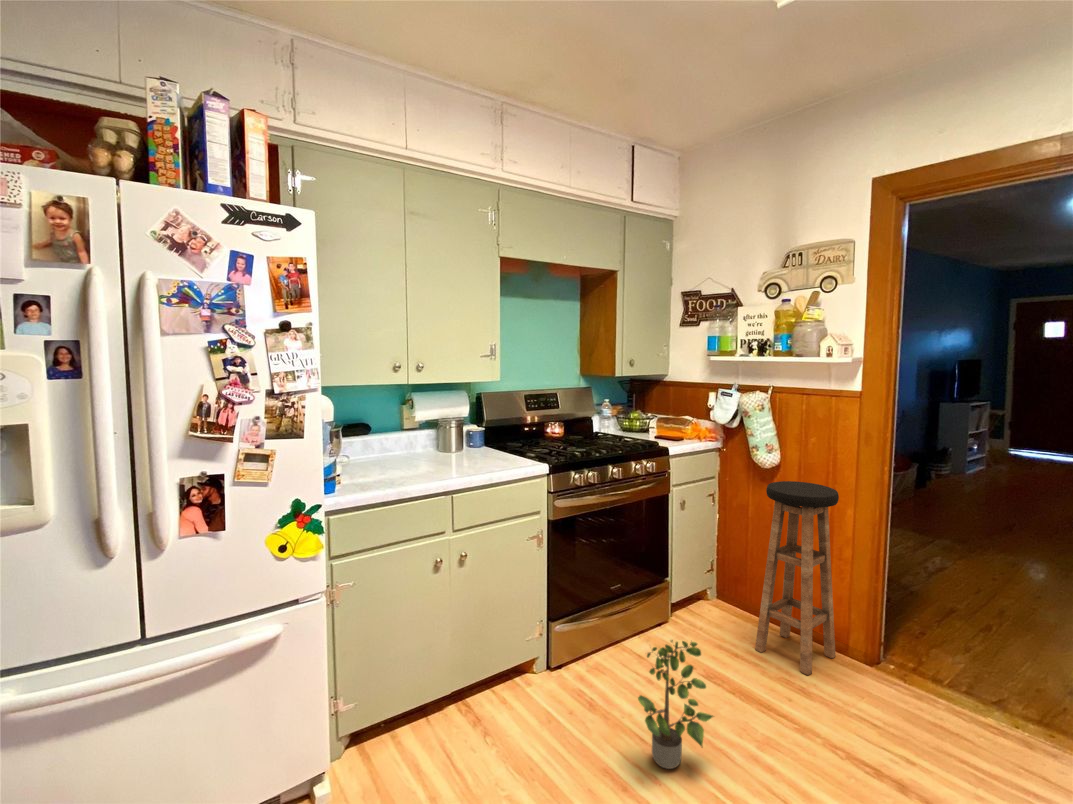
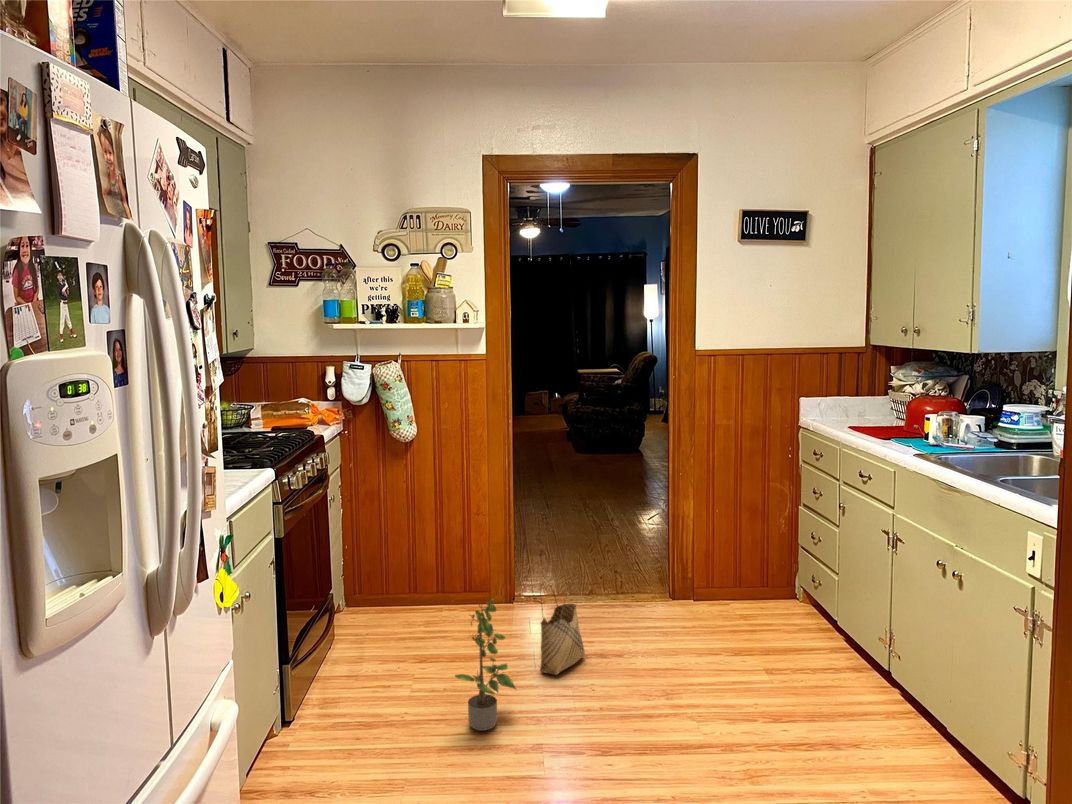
bar stool: present [755,481,839,675] -> none [429,447,493,628]
woven basket: none [788,655,863,769] -> present [540,582,585,675]

